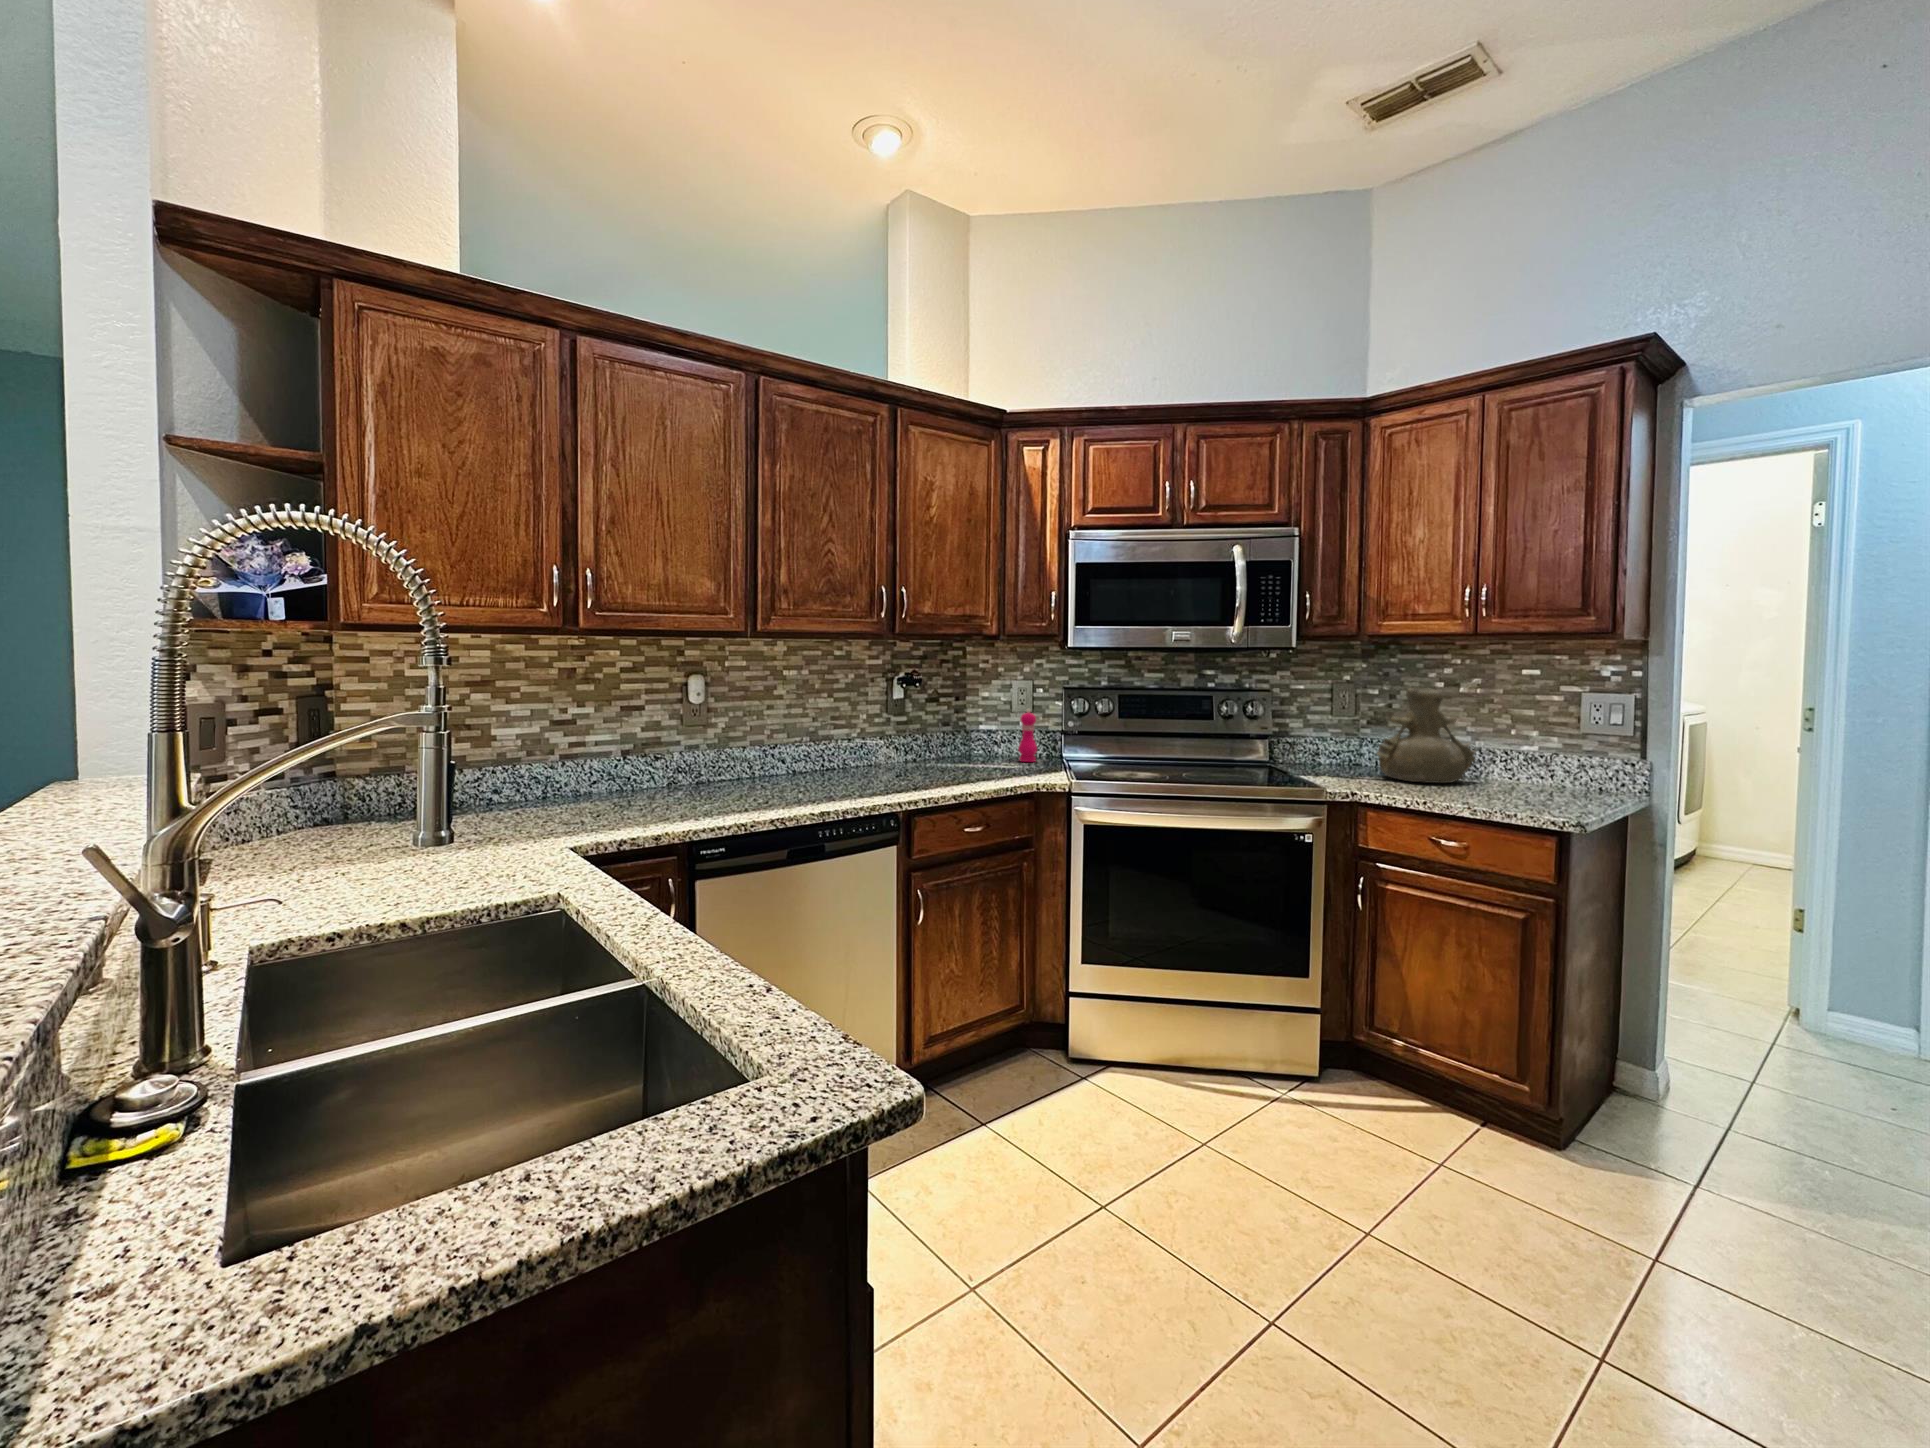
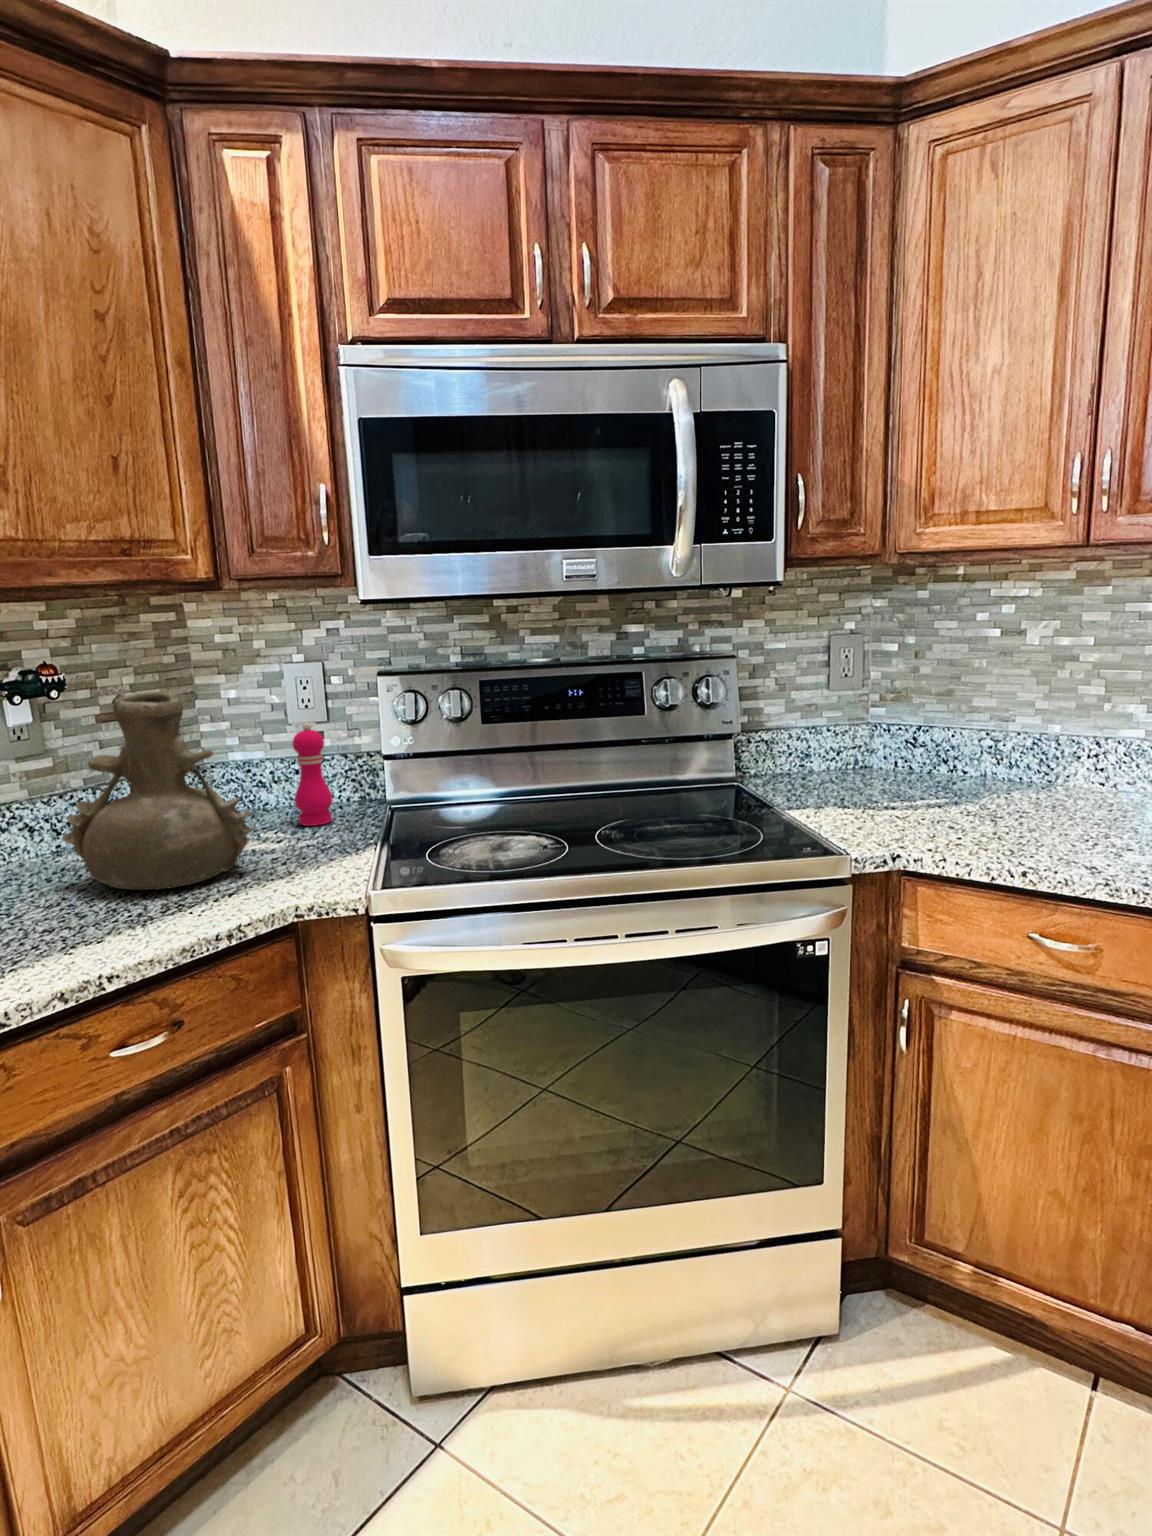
vase: present [1377,688,1476,783] -> present [62,692,256,890]

